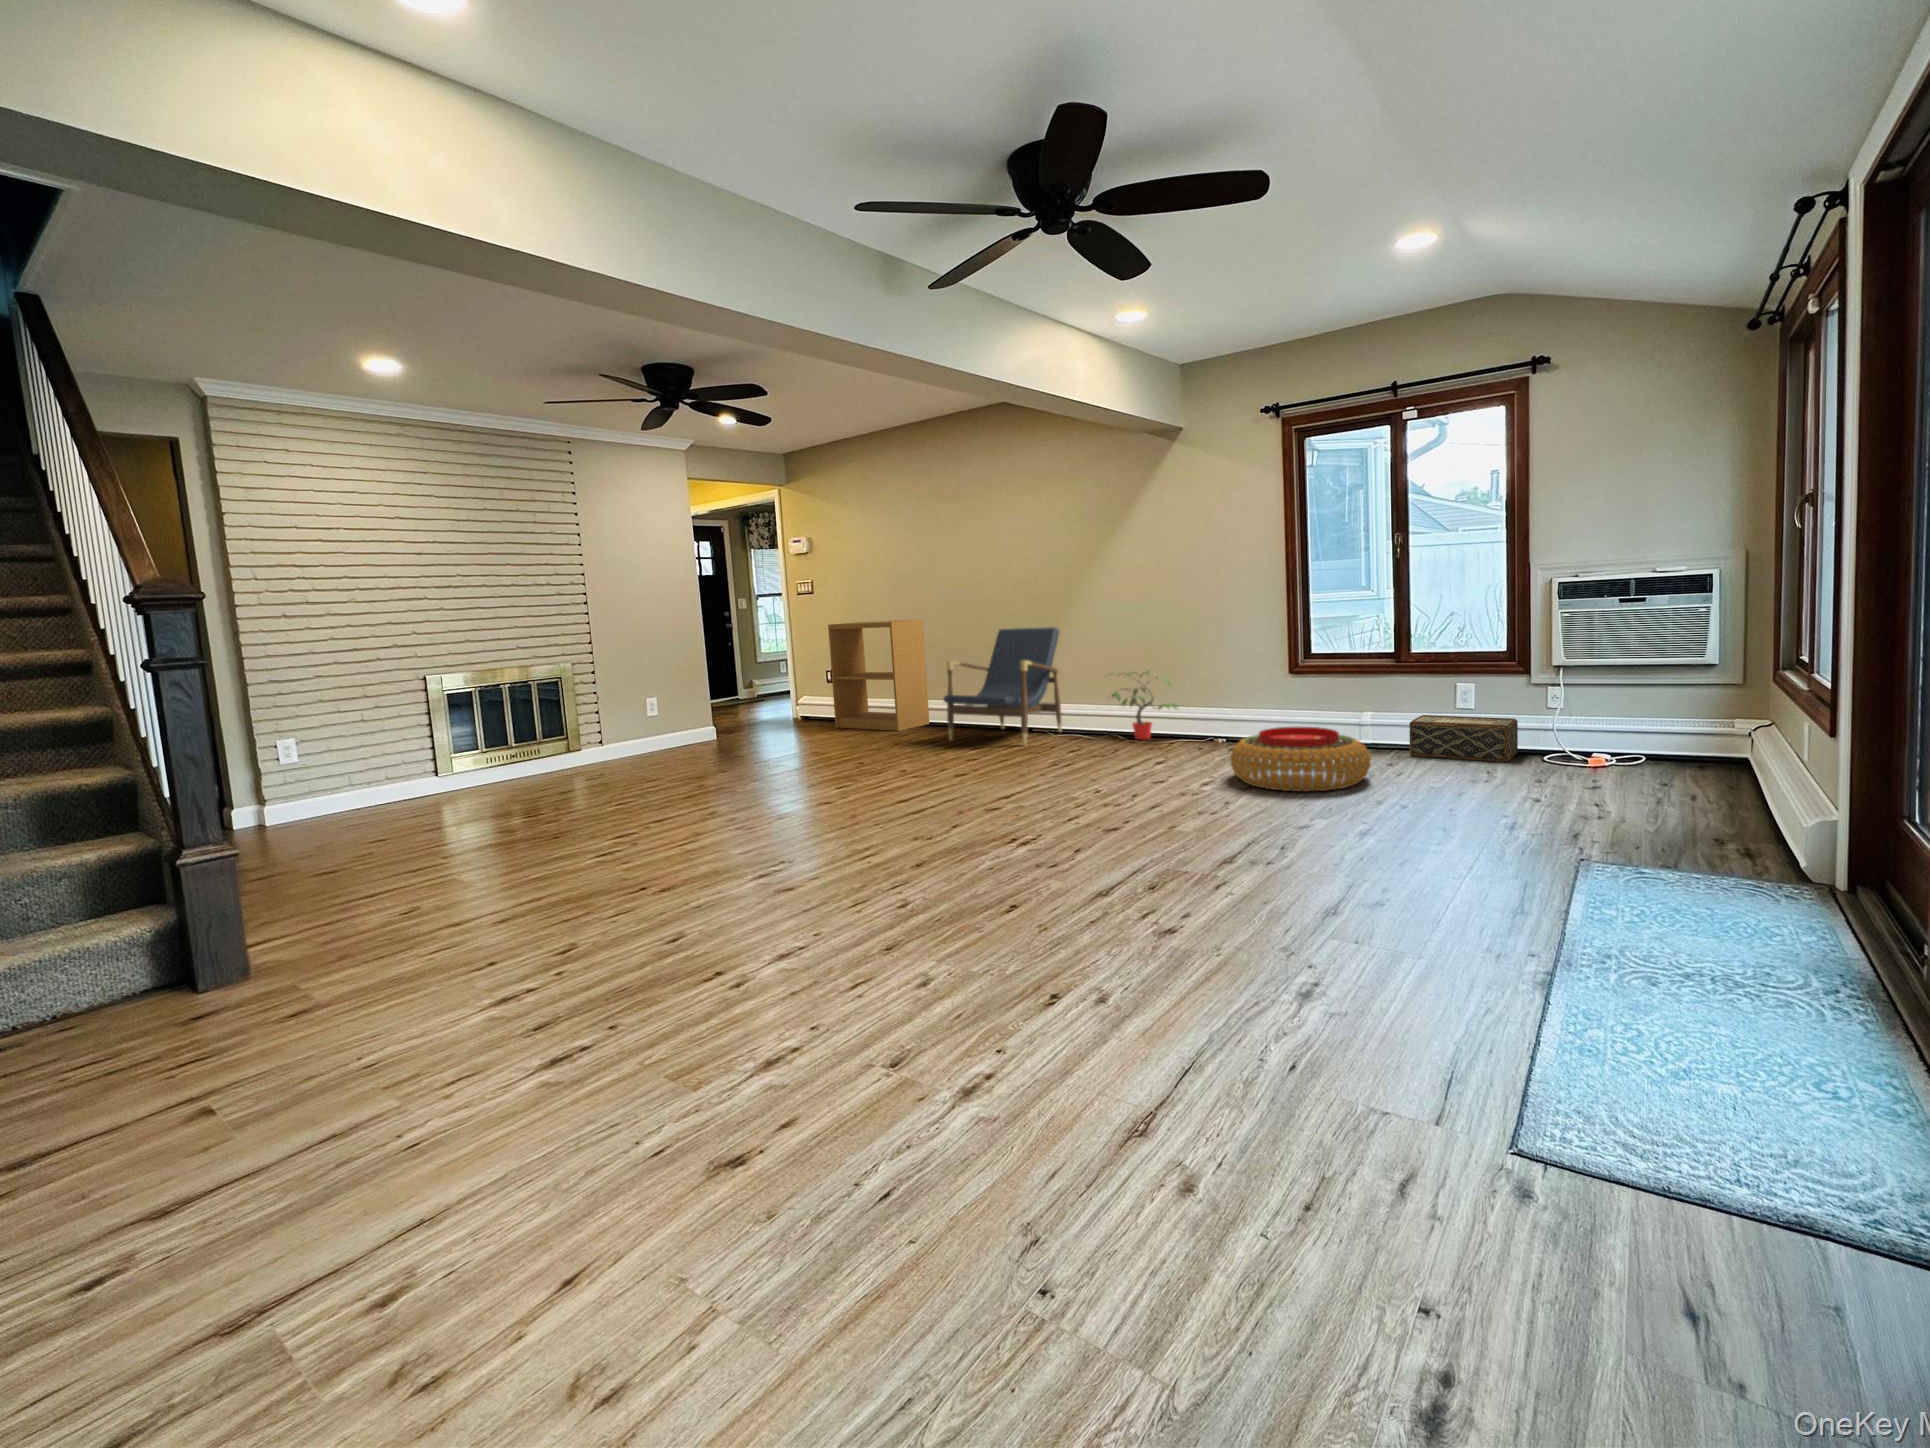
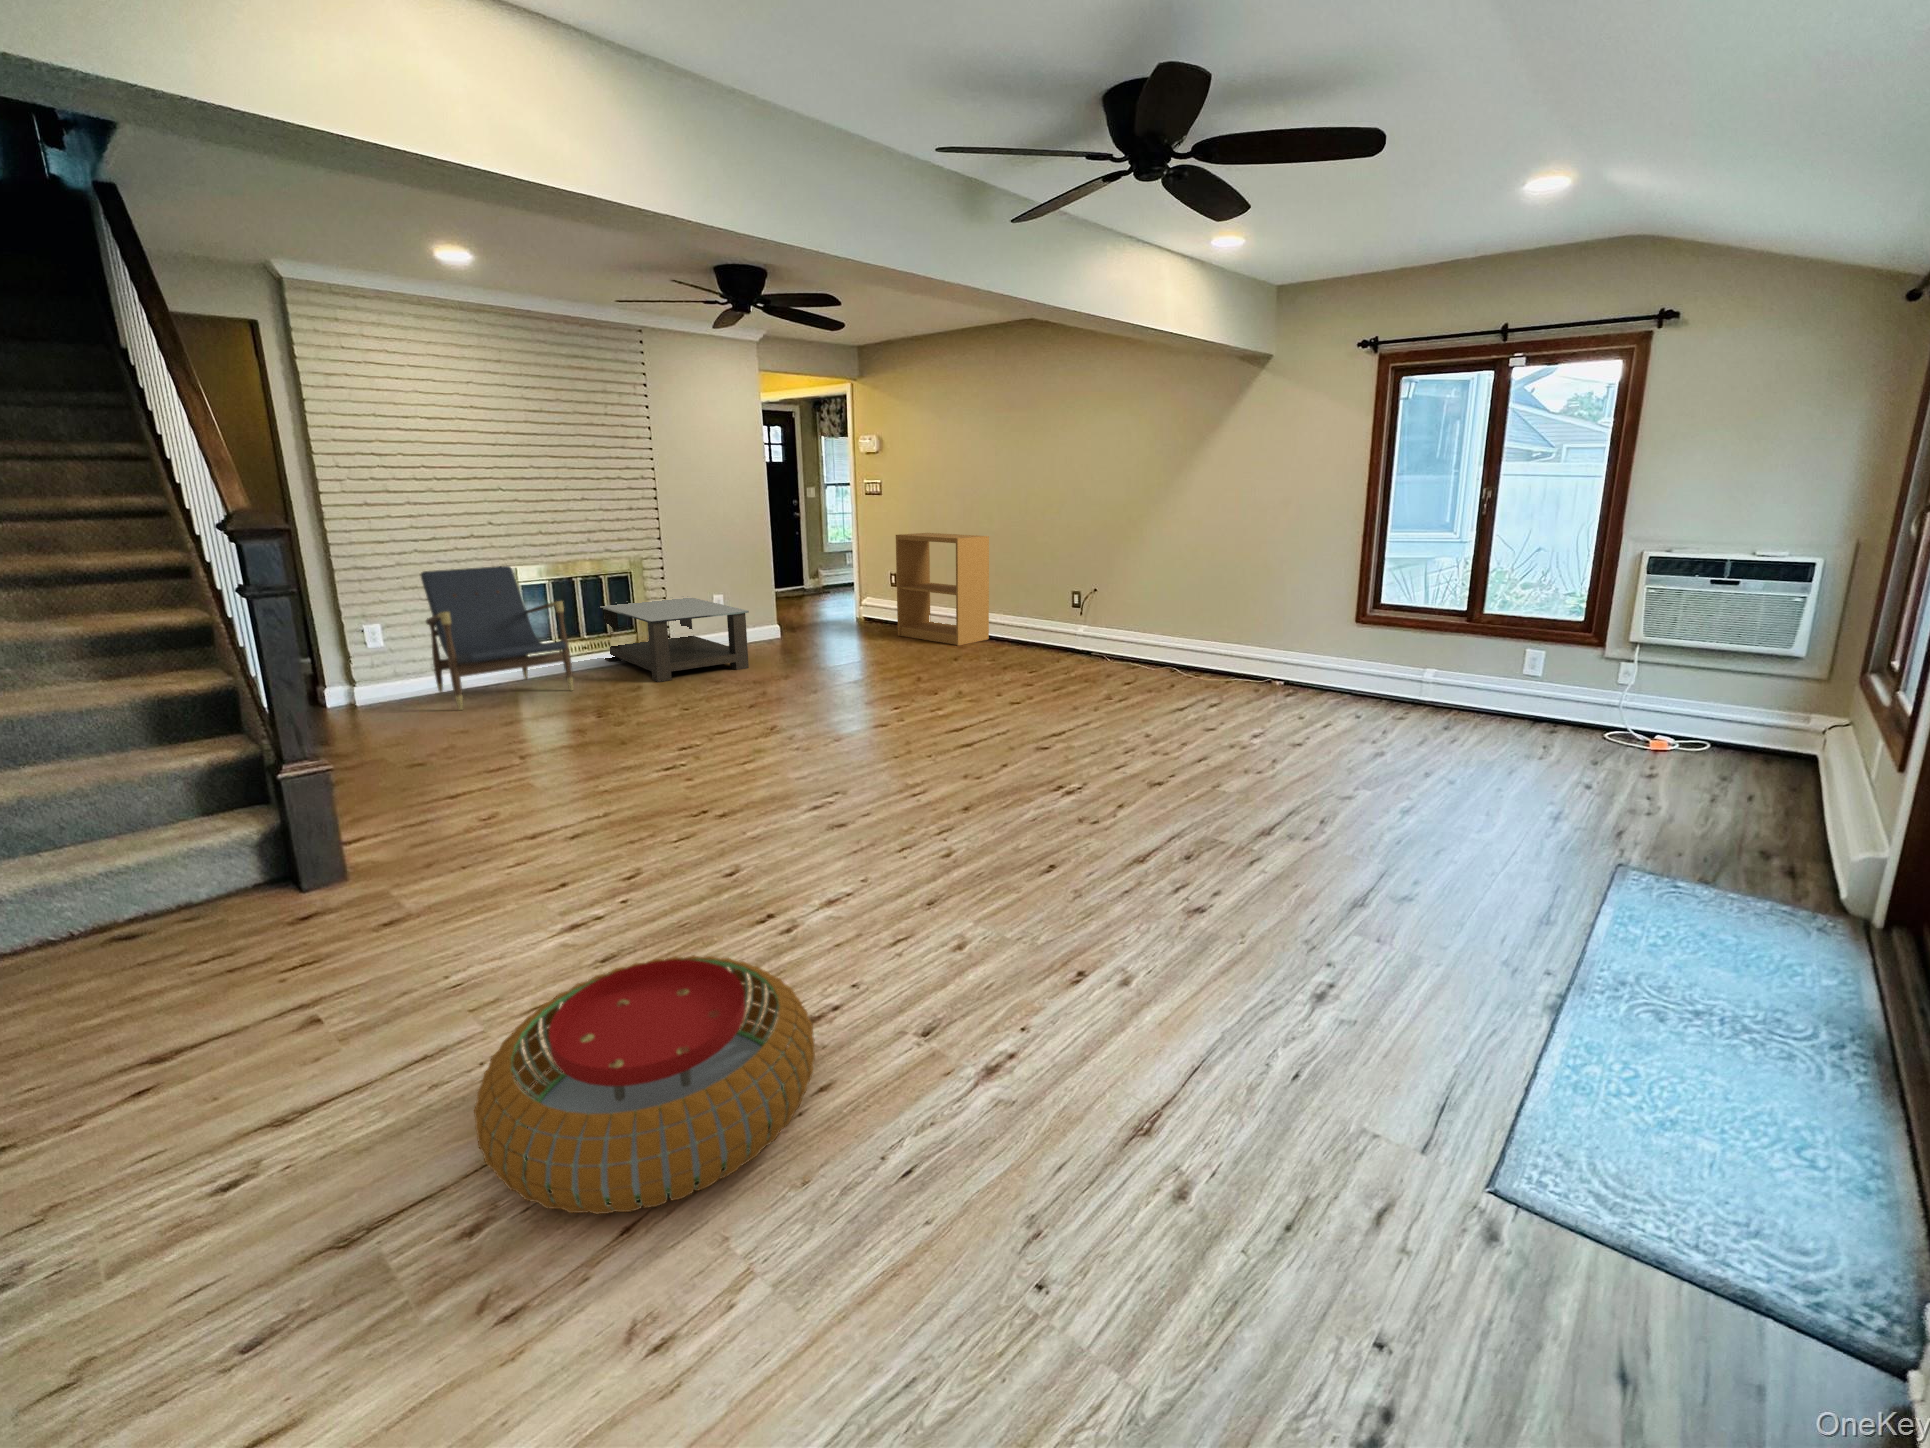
lounge chair: present [944,627,1062,745] -> present [421,566,573,710]
potted plant: present [1109,669,1178,740] -> none [1161,609,1245,677]
coffee table: none [517,699,682,784] -> present [600,597,749,682]
woven basket: present [1410,715,1518,762] -> none [1459,681,1573,738]
pouf: present [1230,727,1370,791] -> present [474,955,815,1214]

